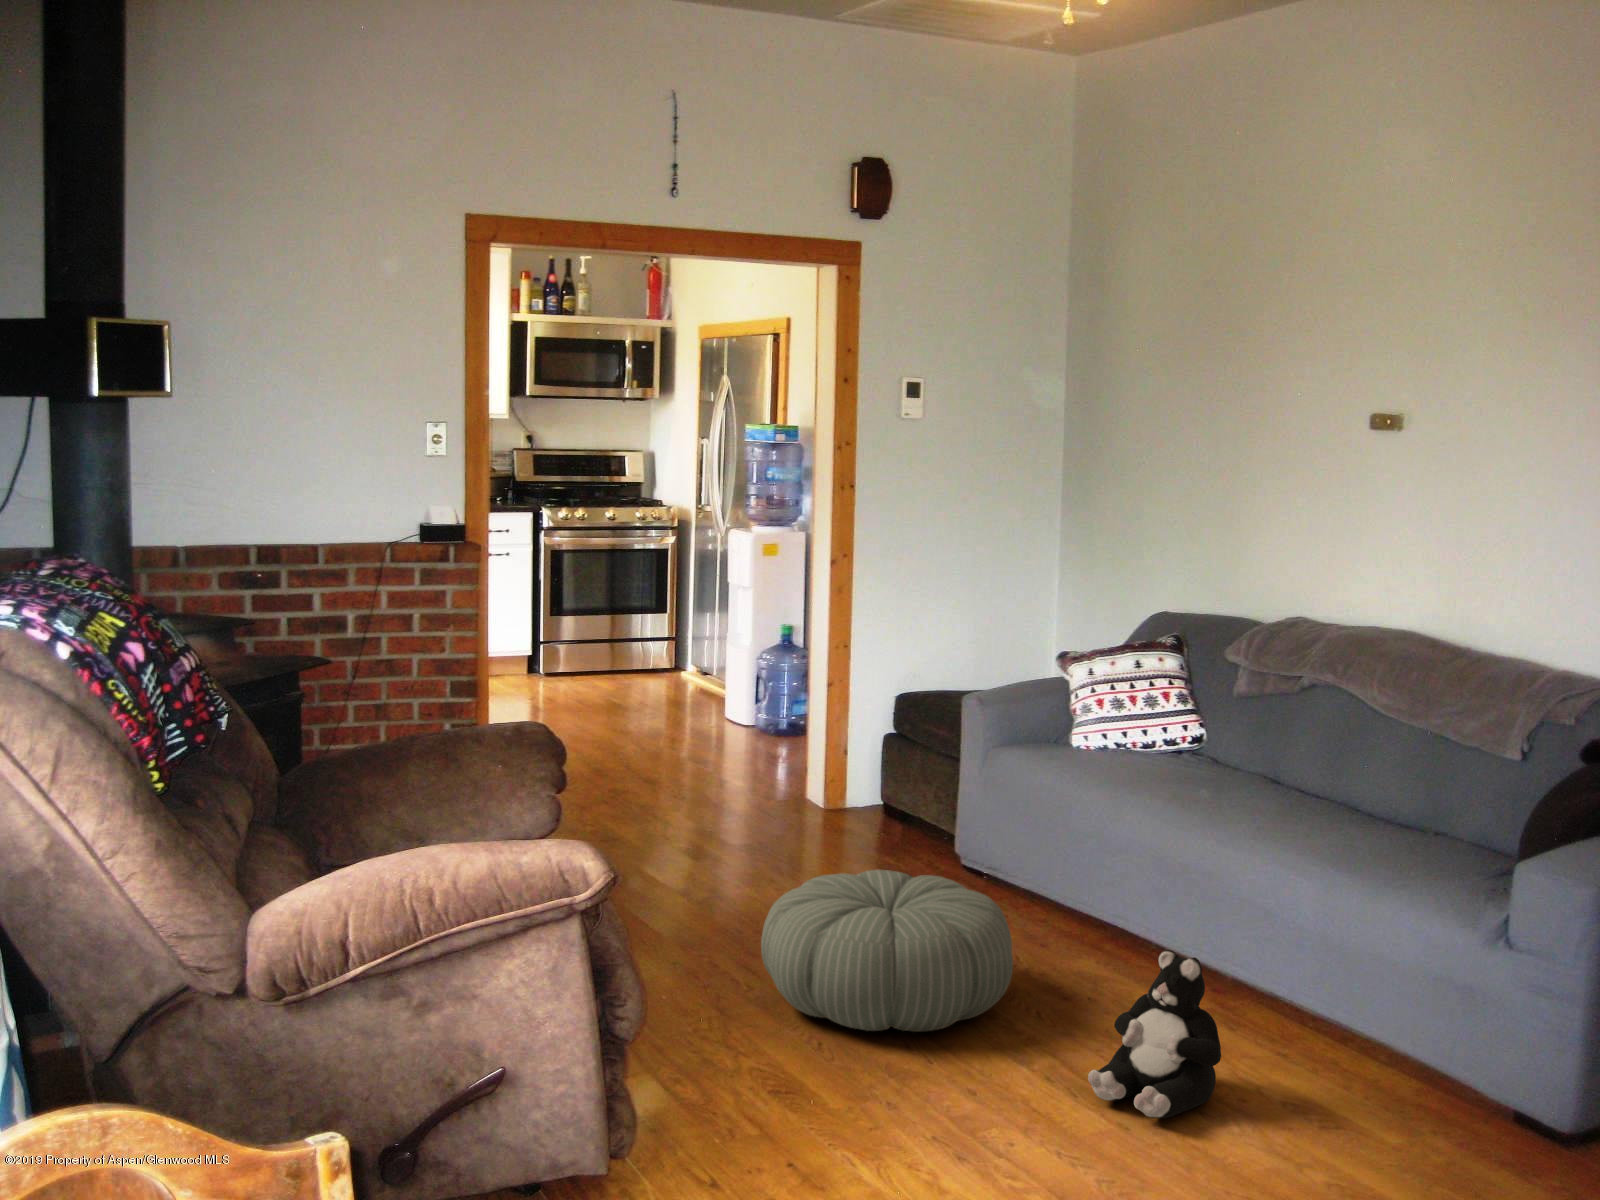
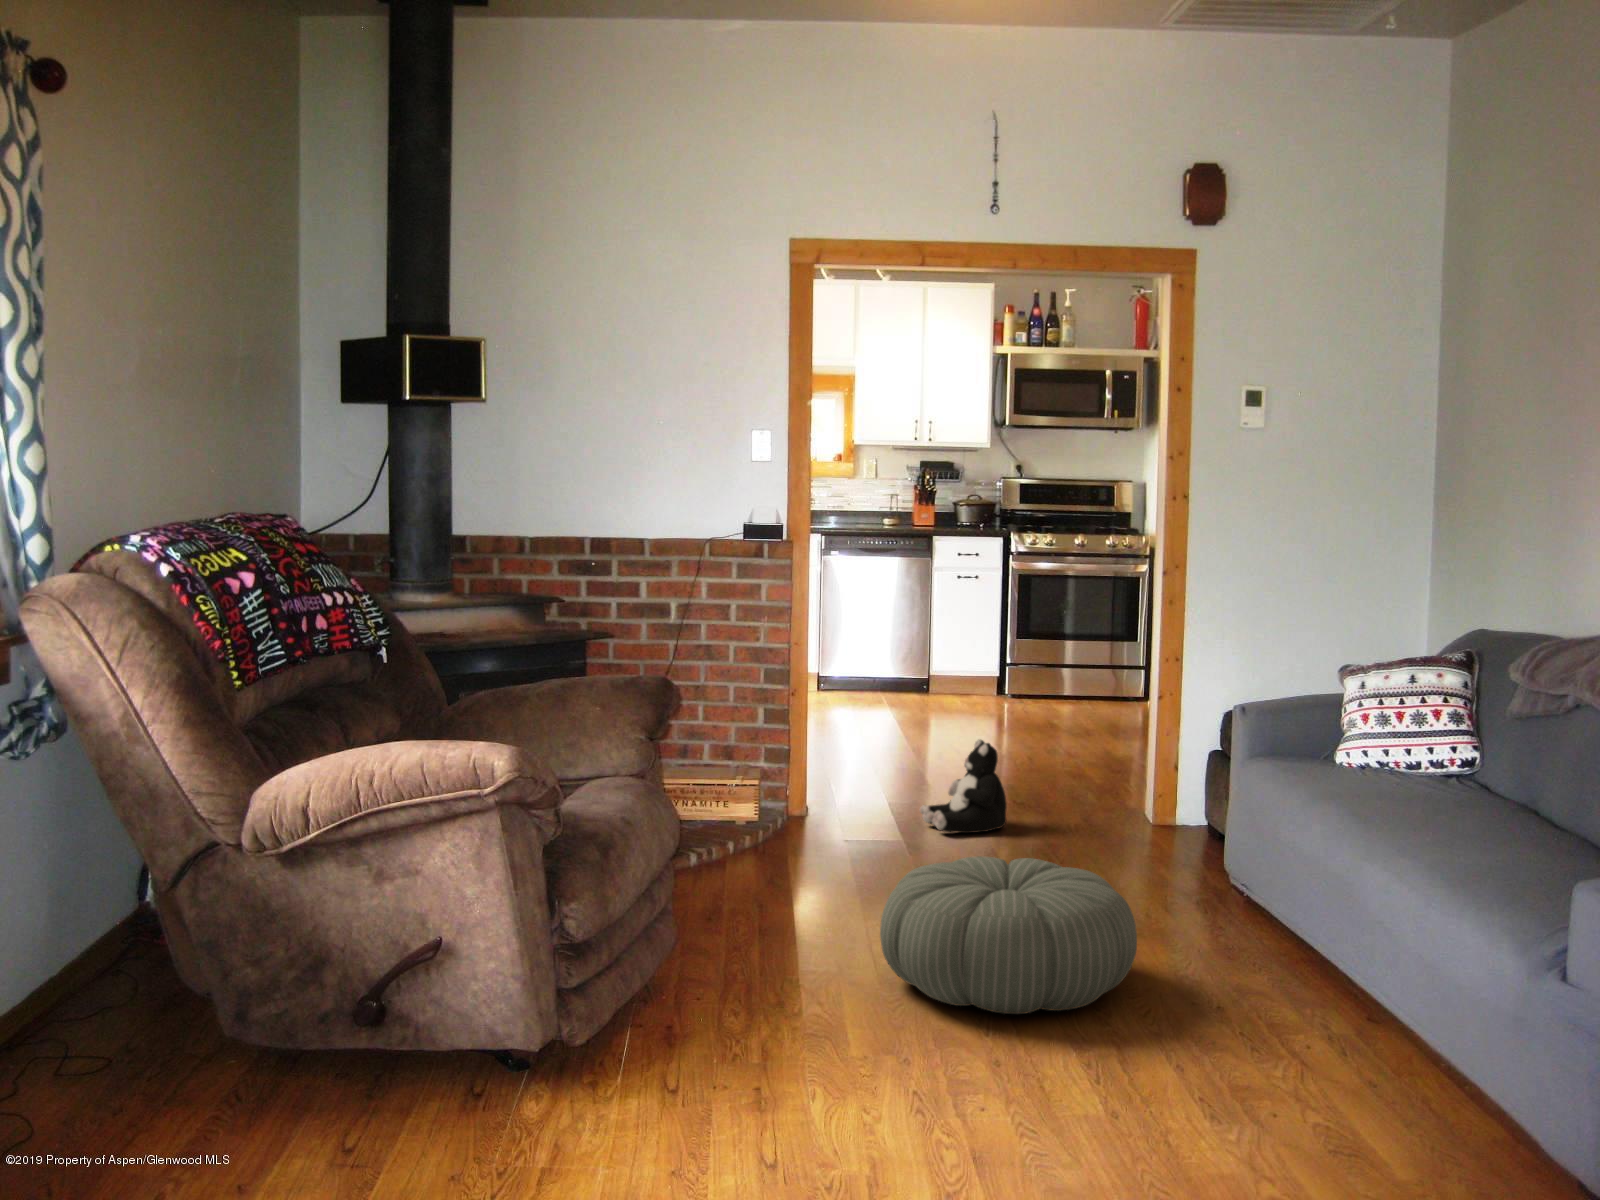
plush toy: present [1088,950,1221,1118] -> present [920,740,1007,833]

